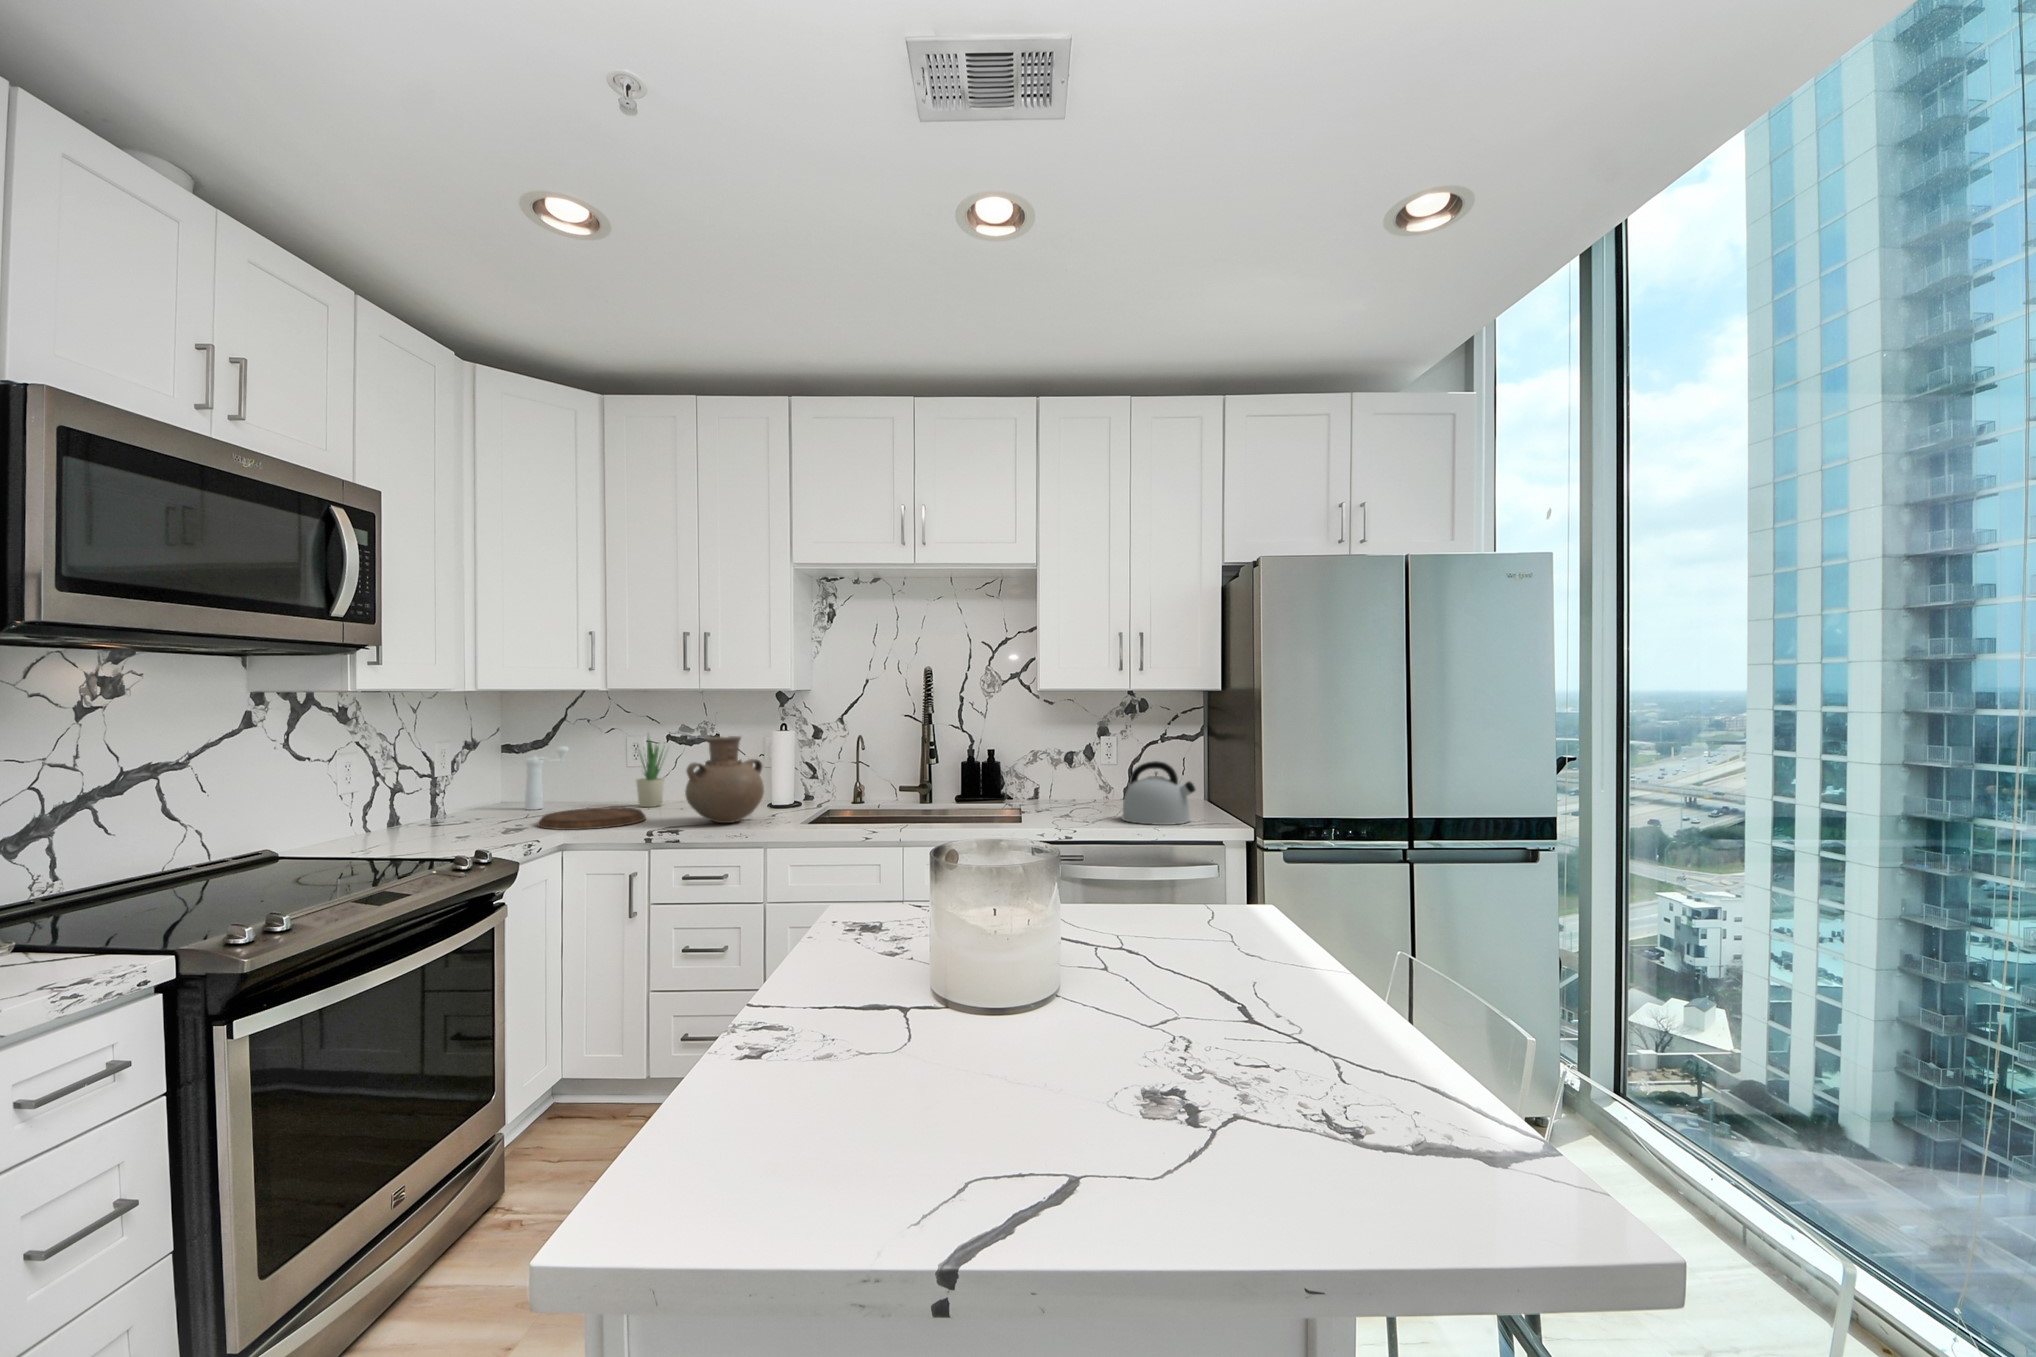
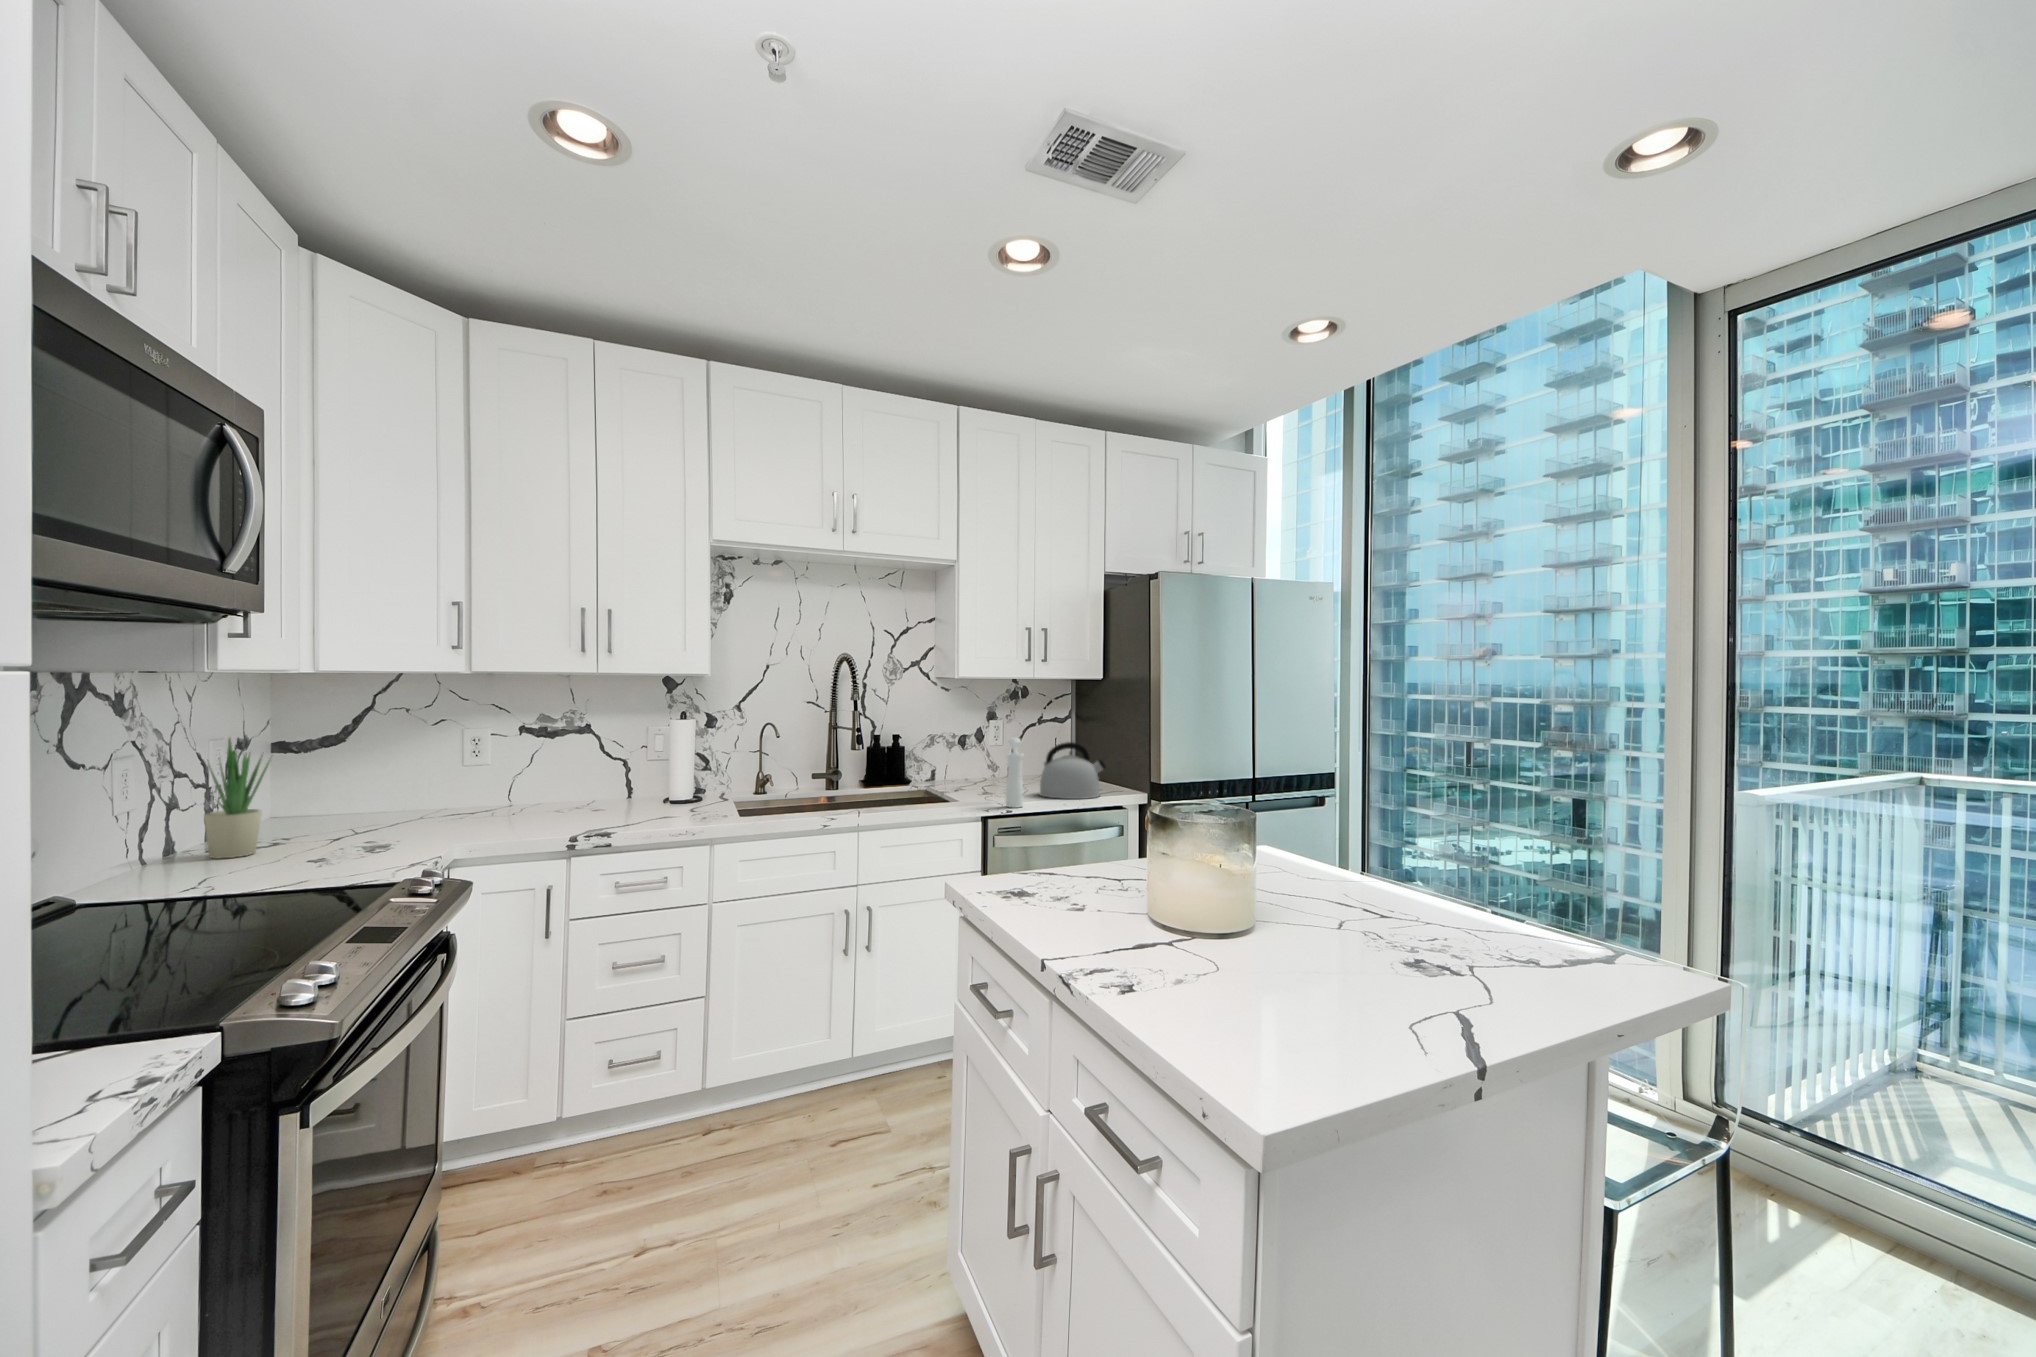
vase: present [685,736,764,823] -> none [603,725,694,823]
potted plant: present [636,738,664,807] -> present [204,738,270,859]
pepper mill: present [525,746,569,810] -> present [1006,738,1023,808]
cutting board: present [538,807,646,830] -> none [401,813,542,843]

